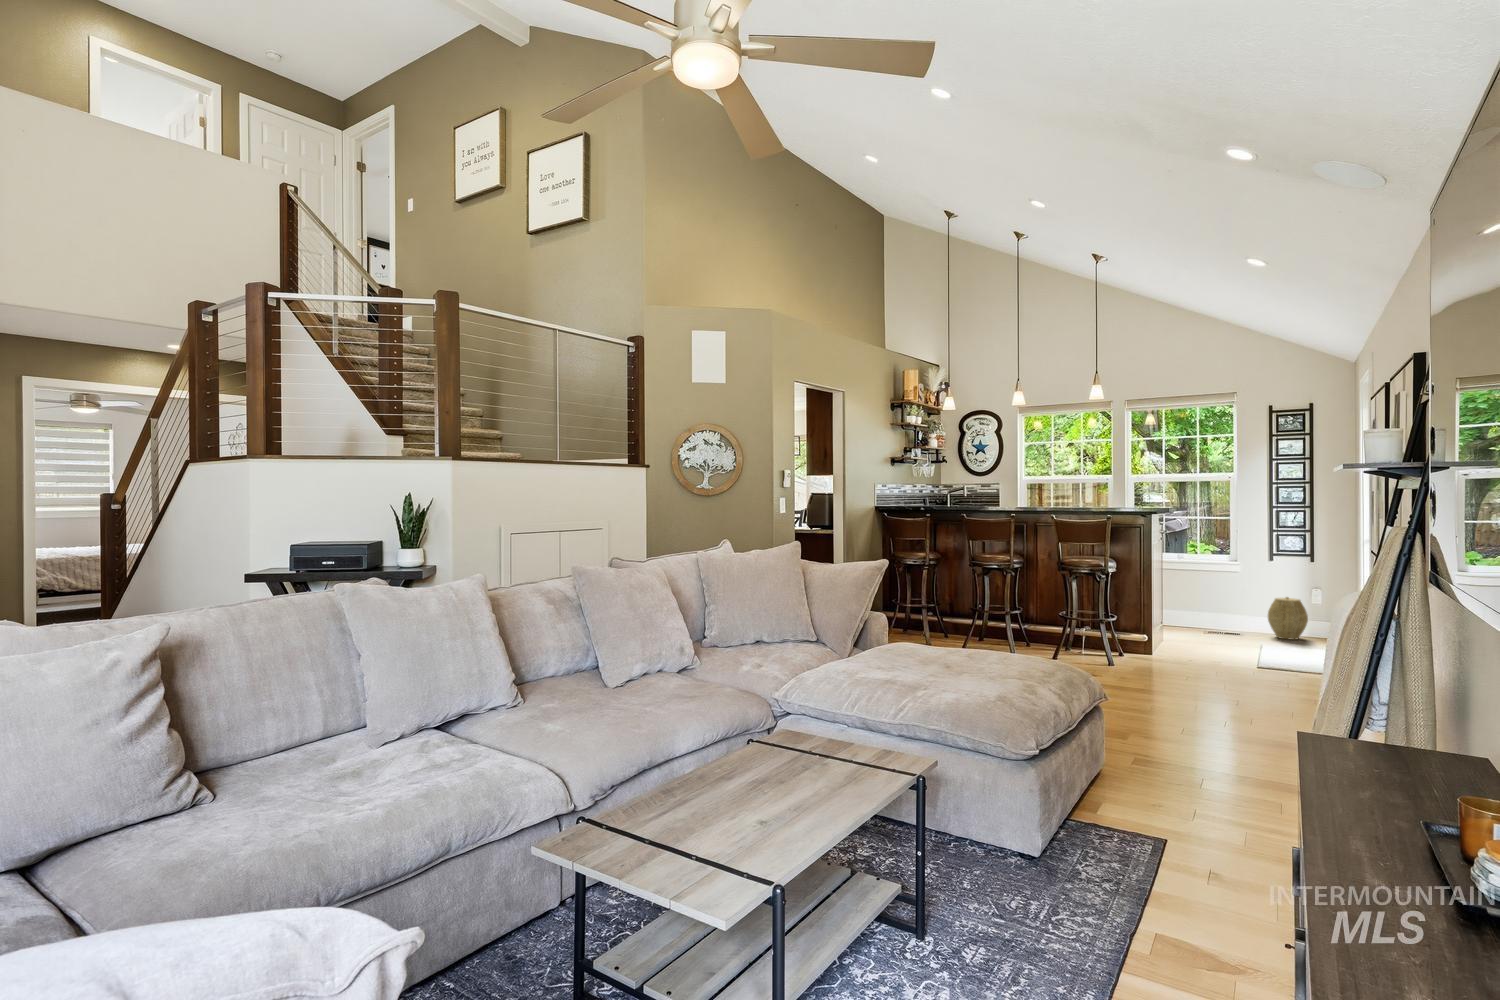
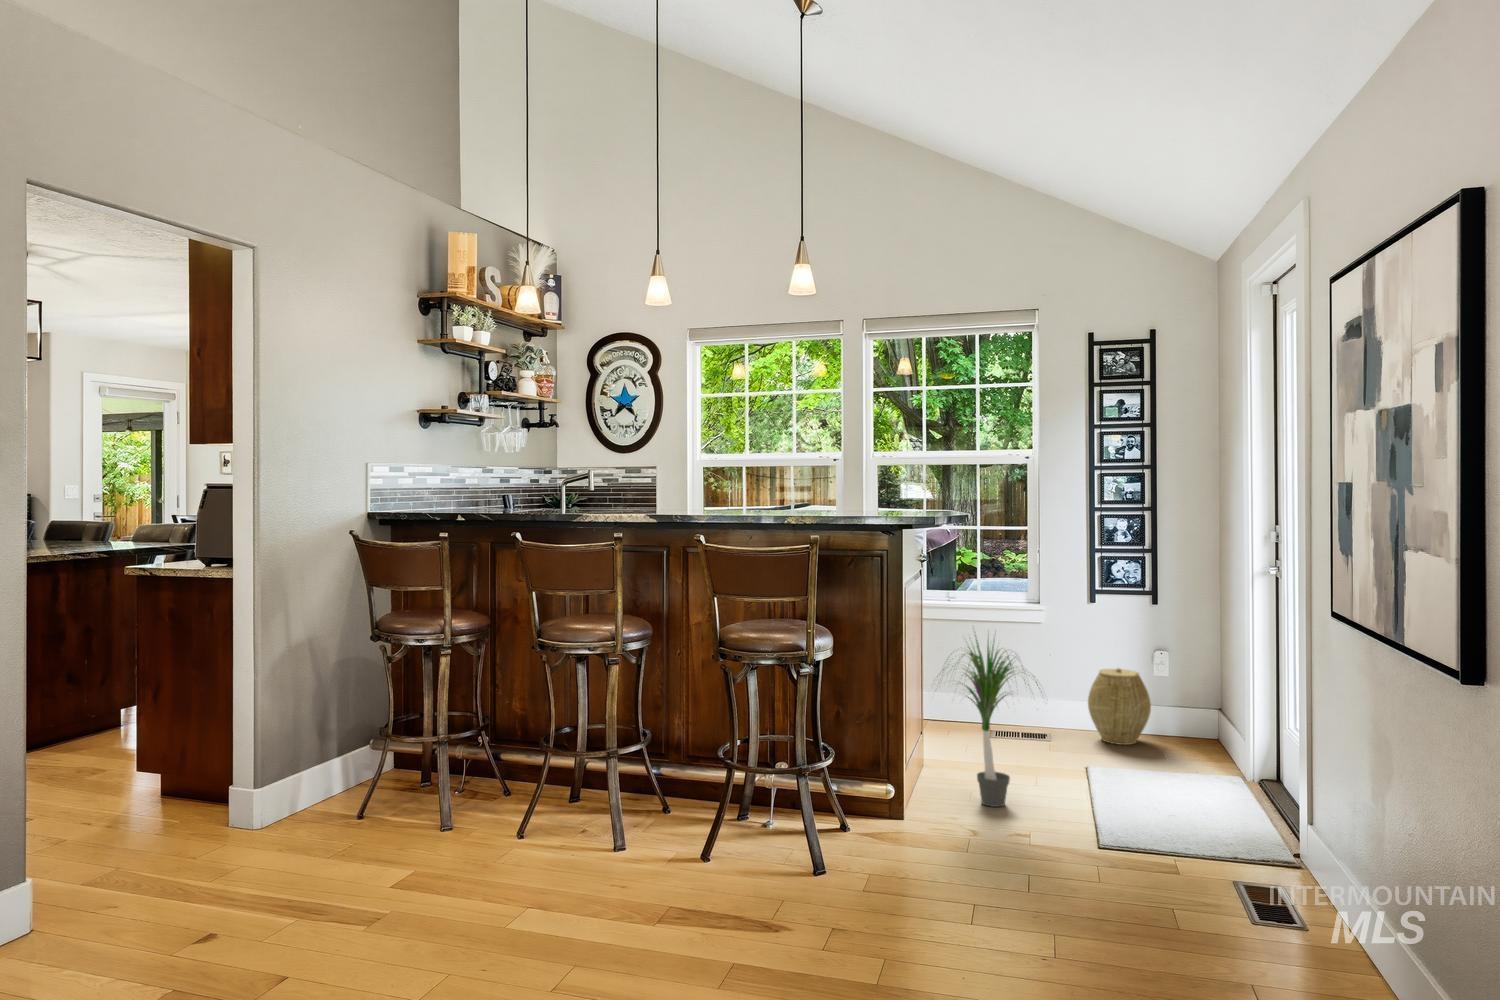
potted plant: none [1165,561,1234,653] -> present [943,635,1040,807]

